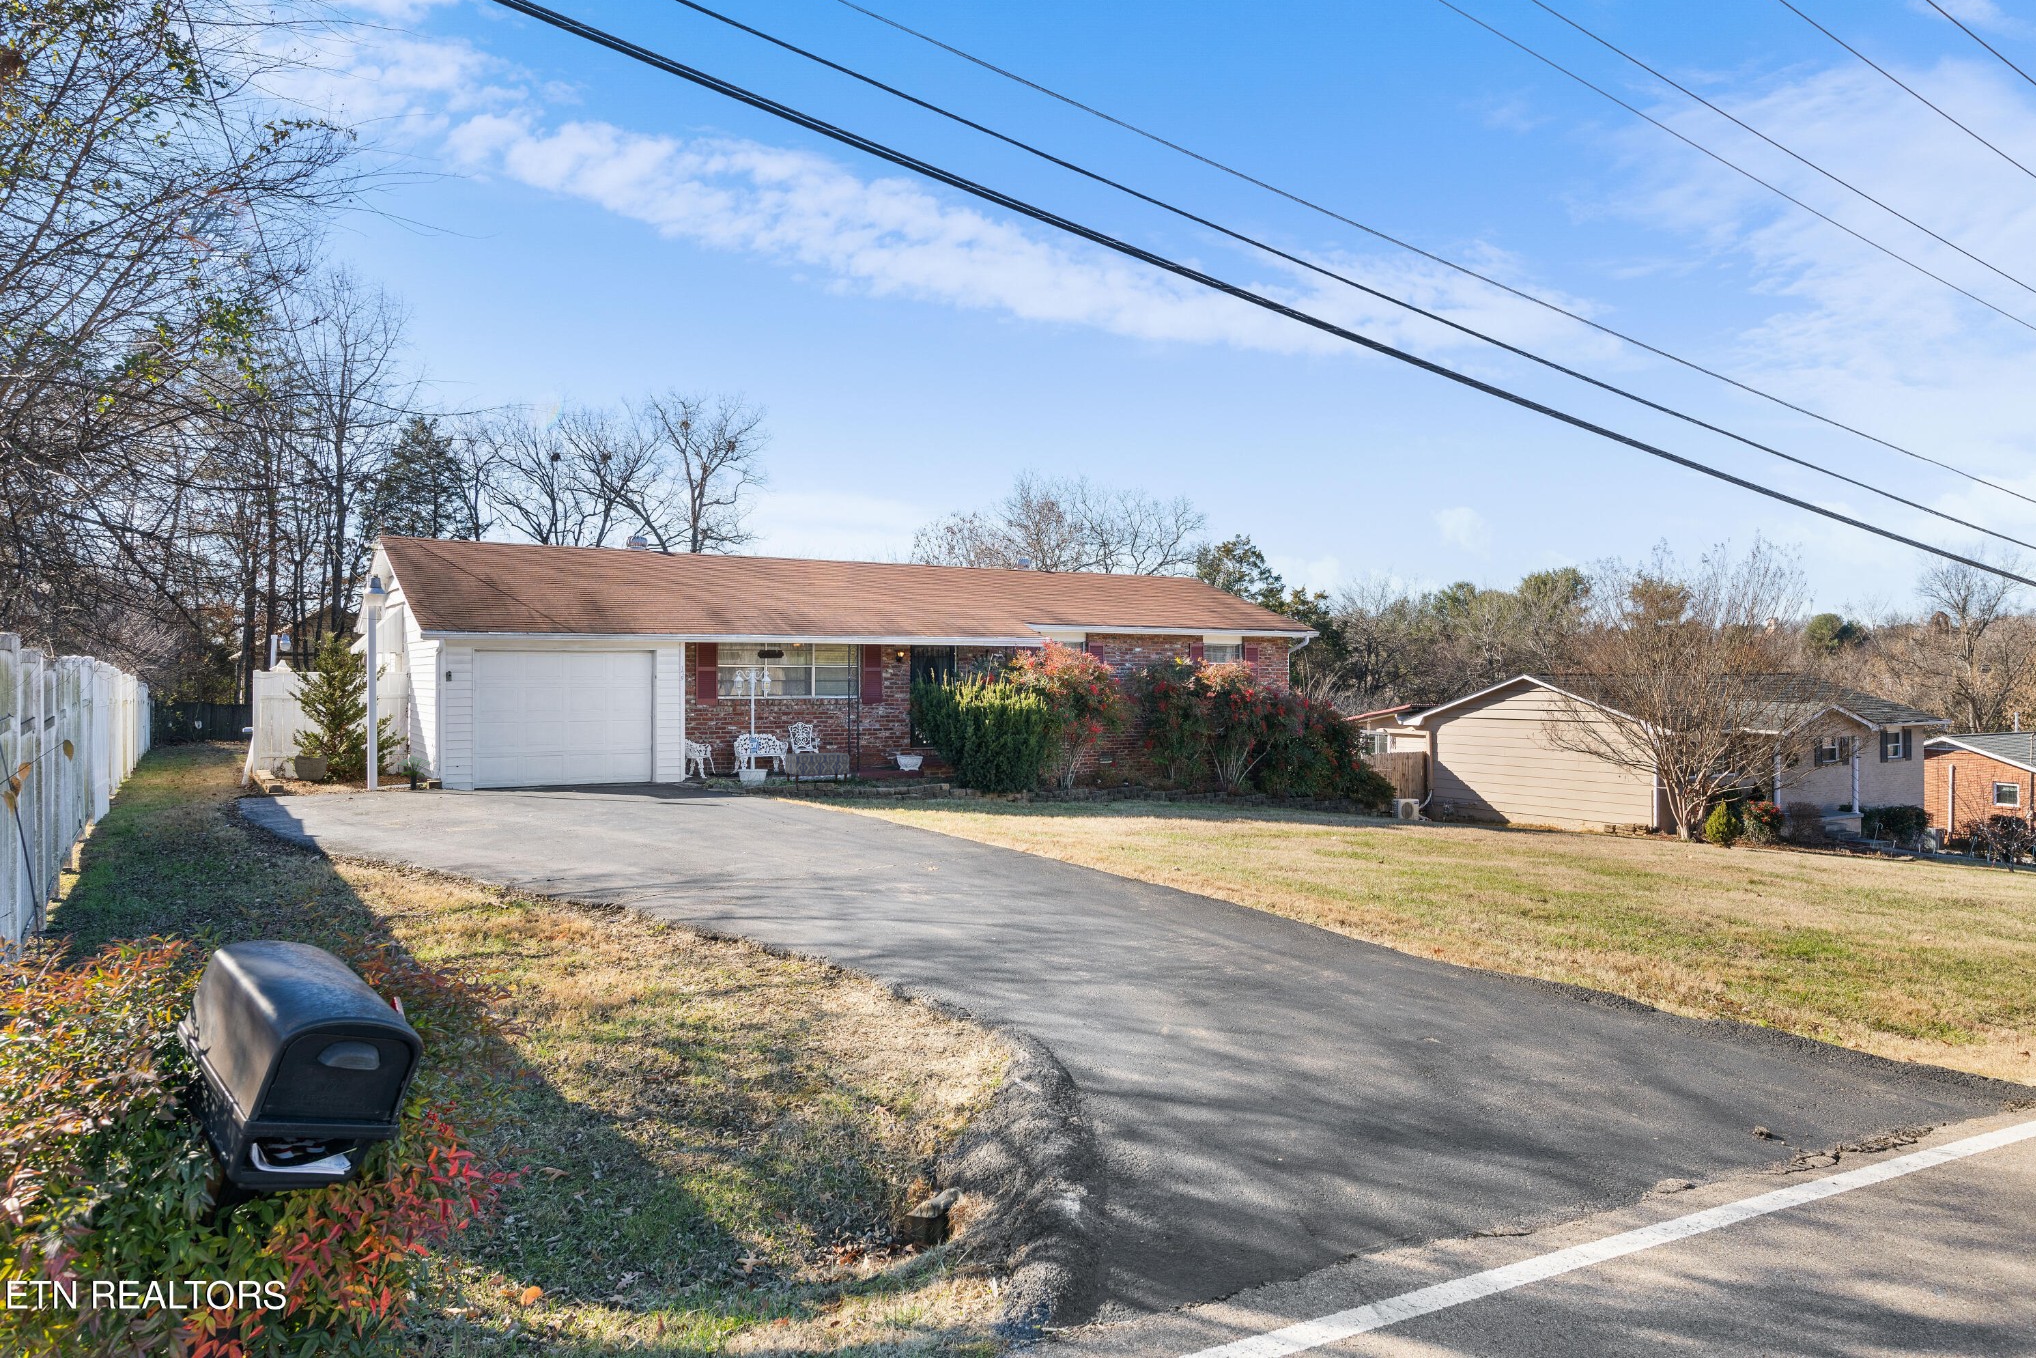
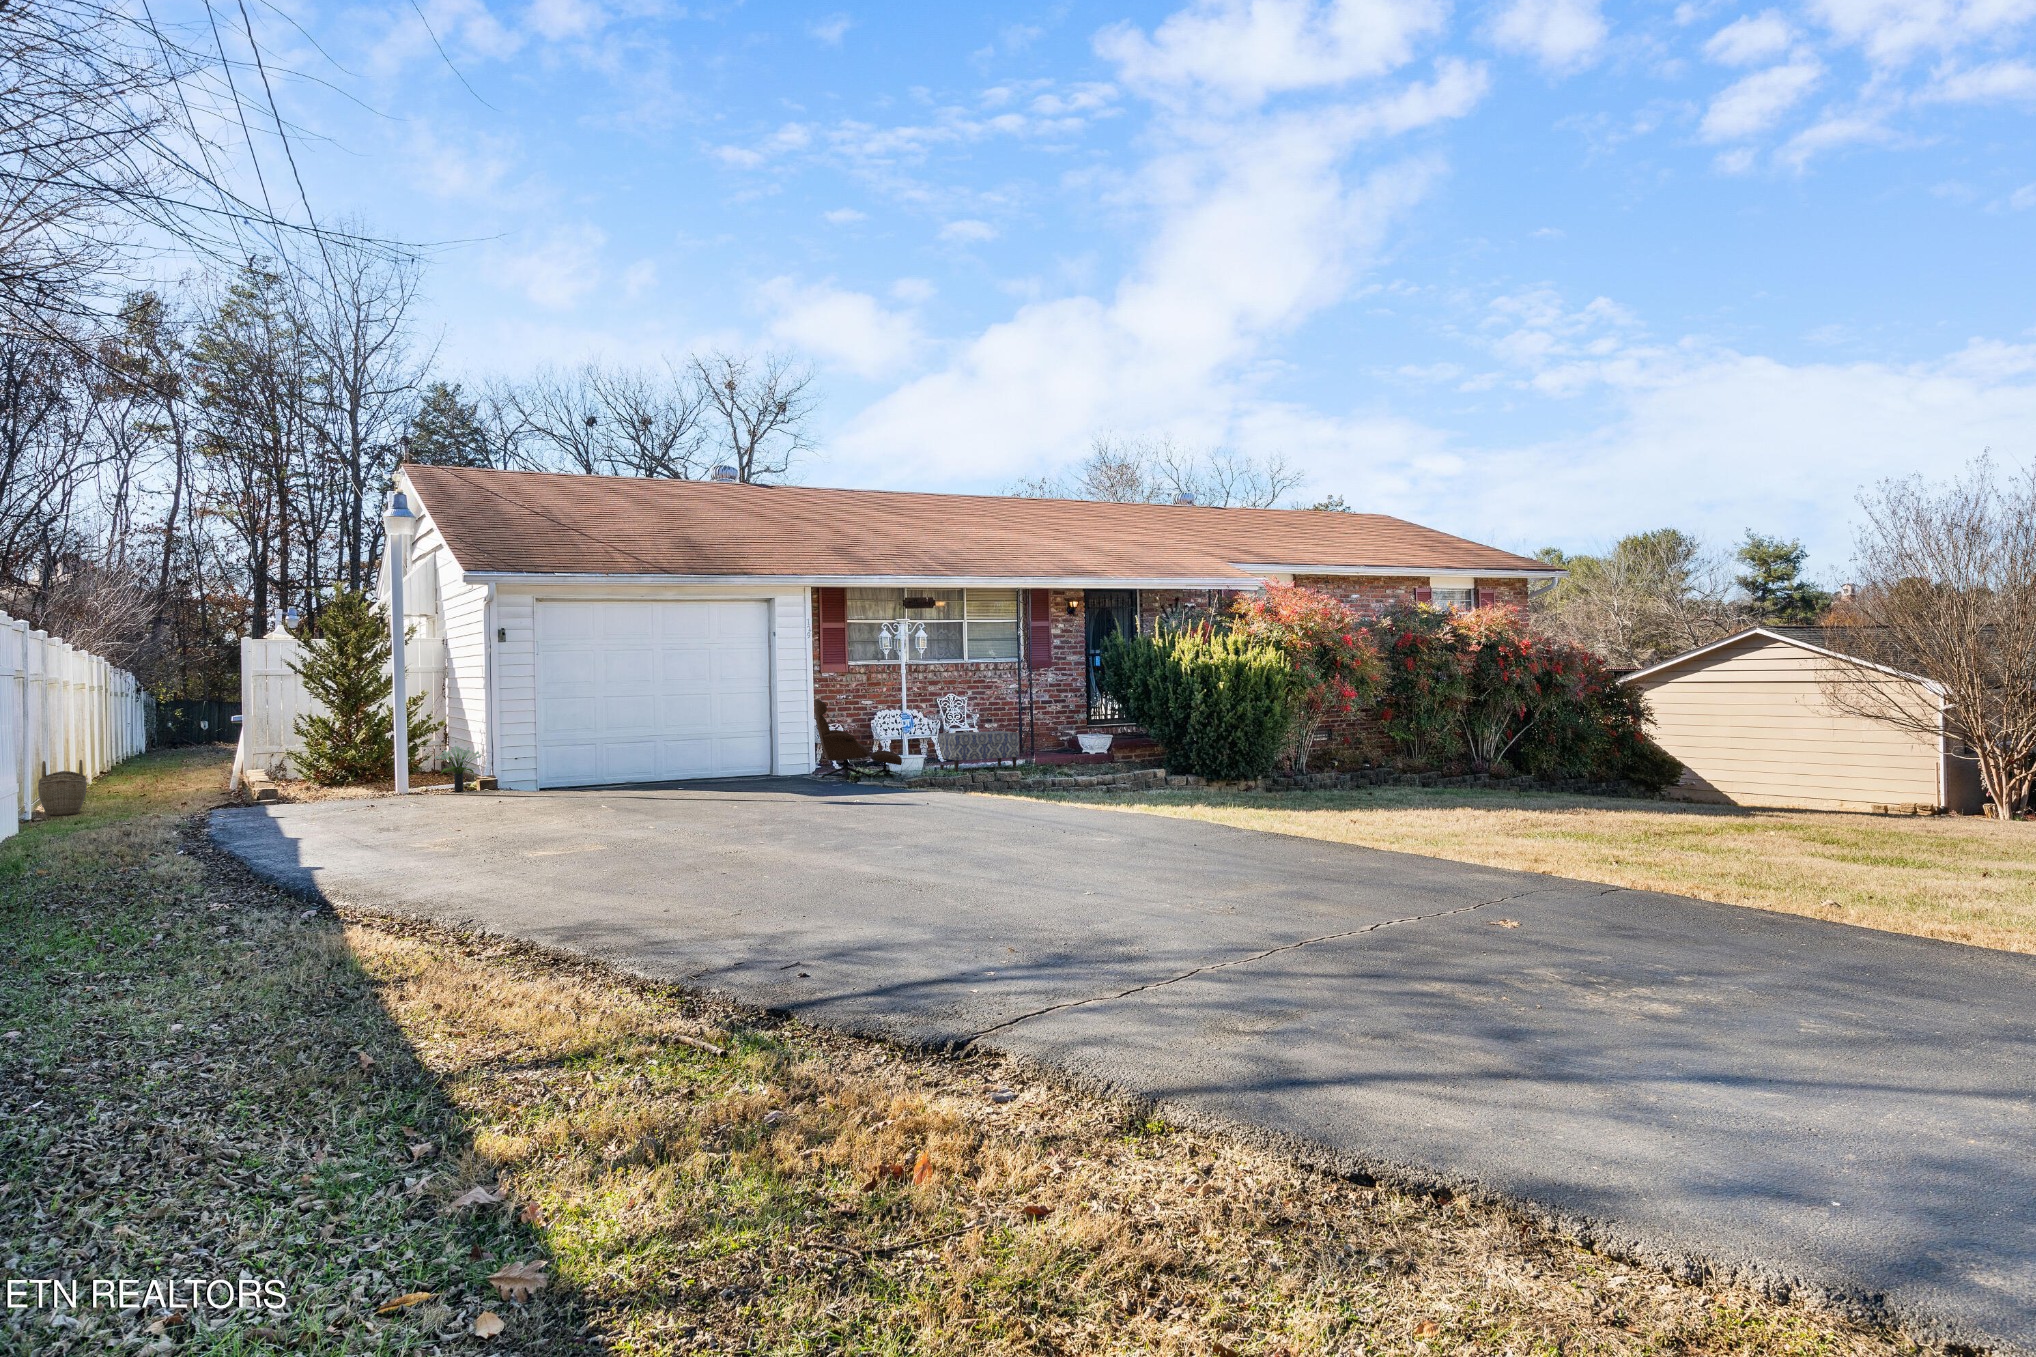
lounge chair: none [685,726,751,787] -> present [814,699,902,779]
woven basket: present [294,748,327,780] -> present [38,760,87,816]

